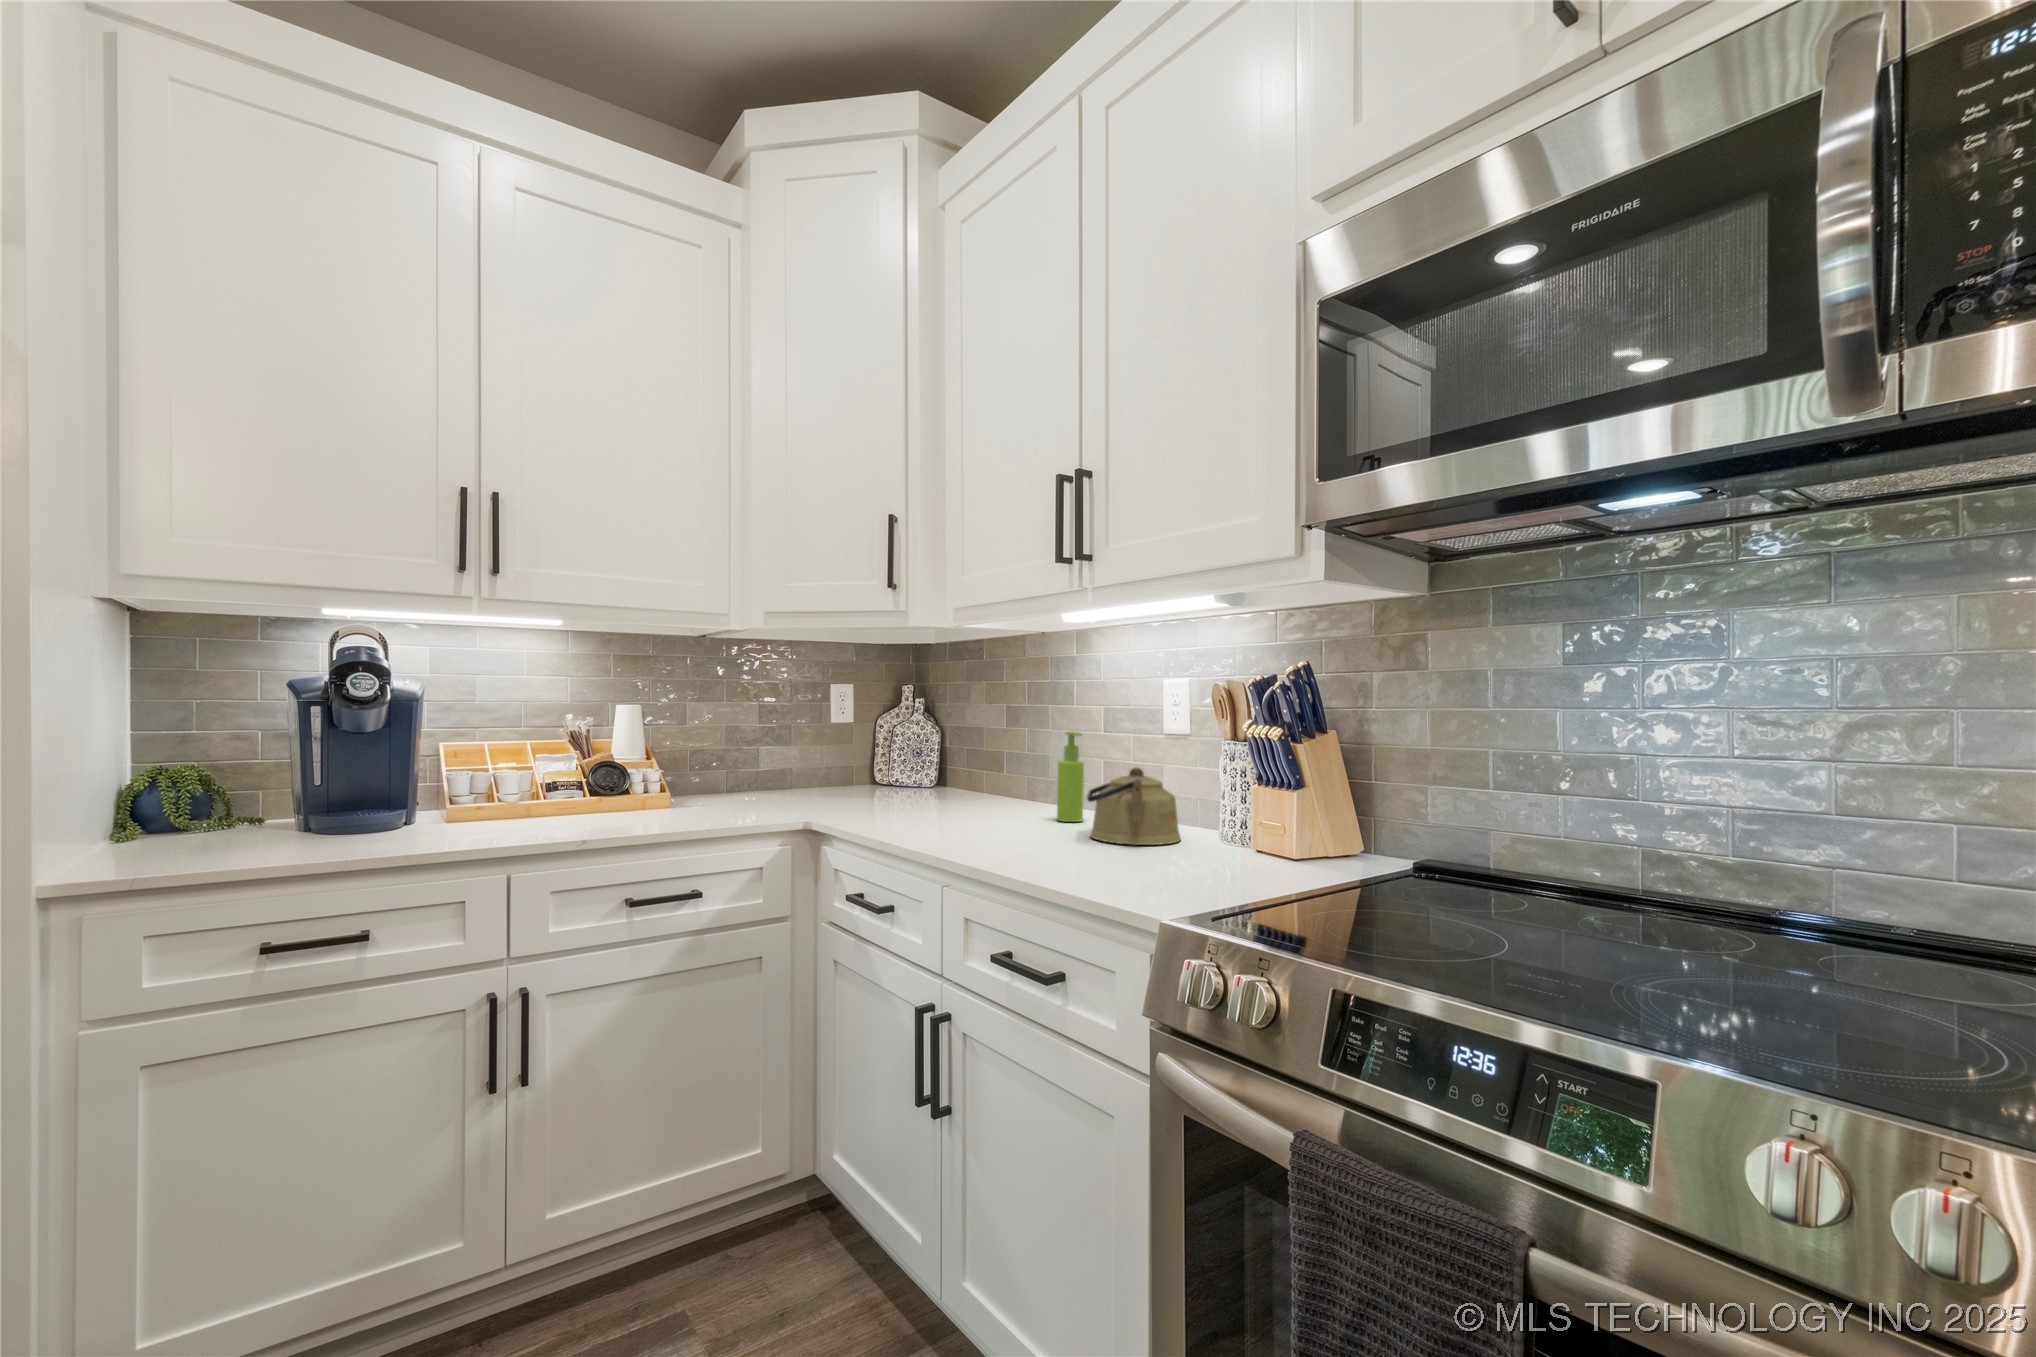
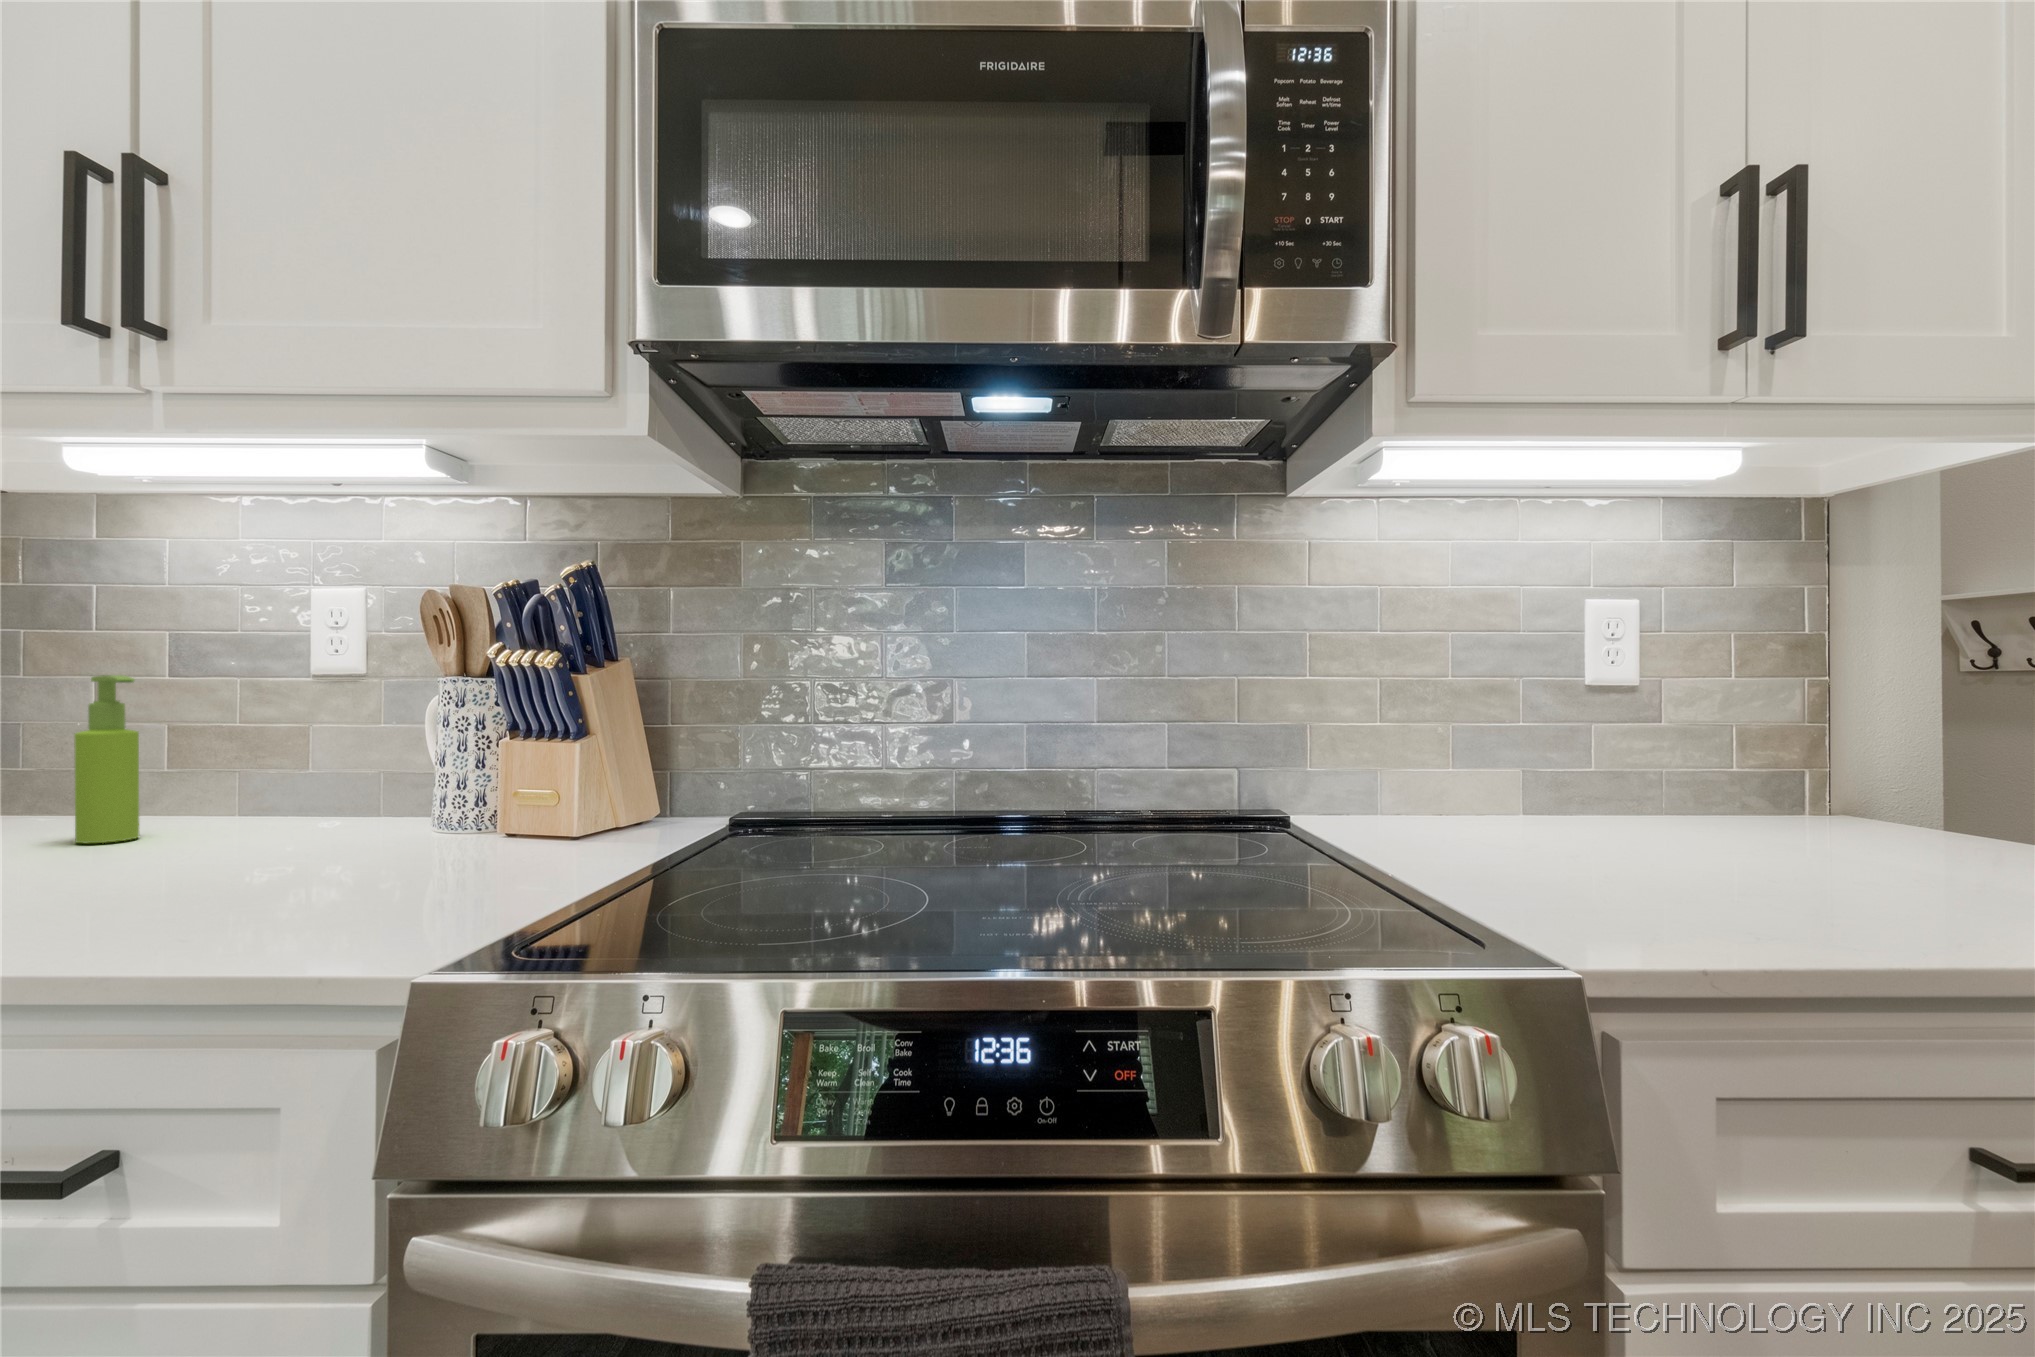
kettle: present [1087,767,1181,845] -> none [165,728,368,863]

